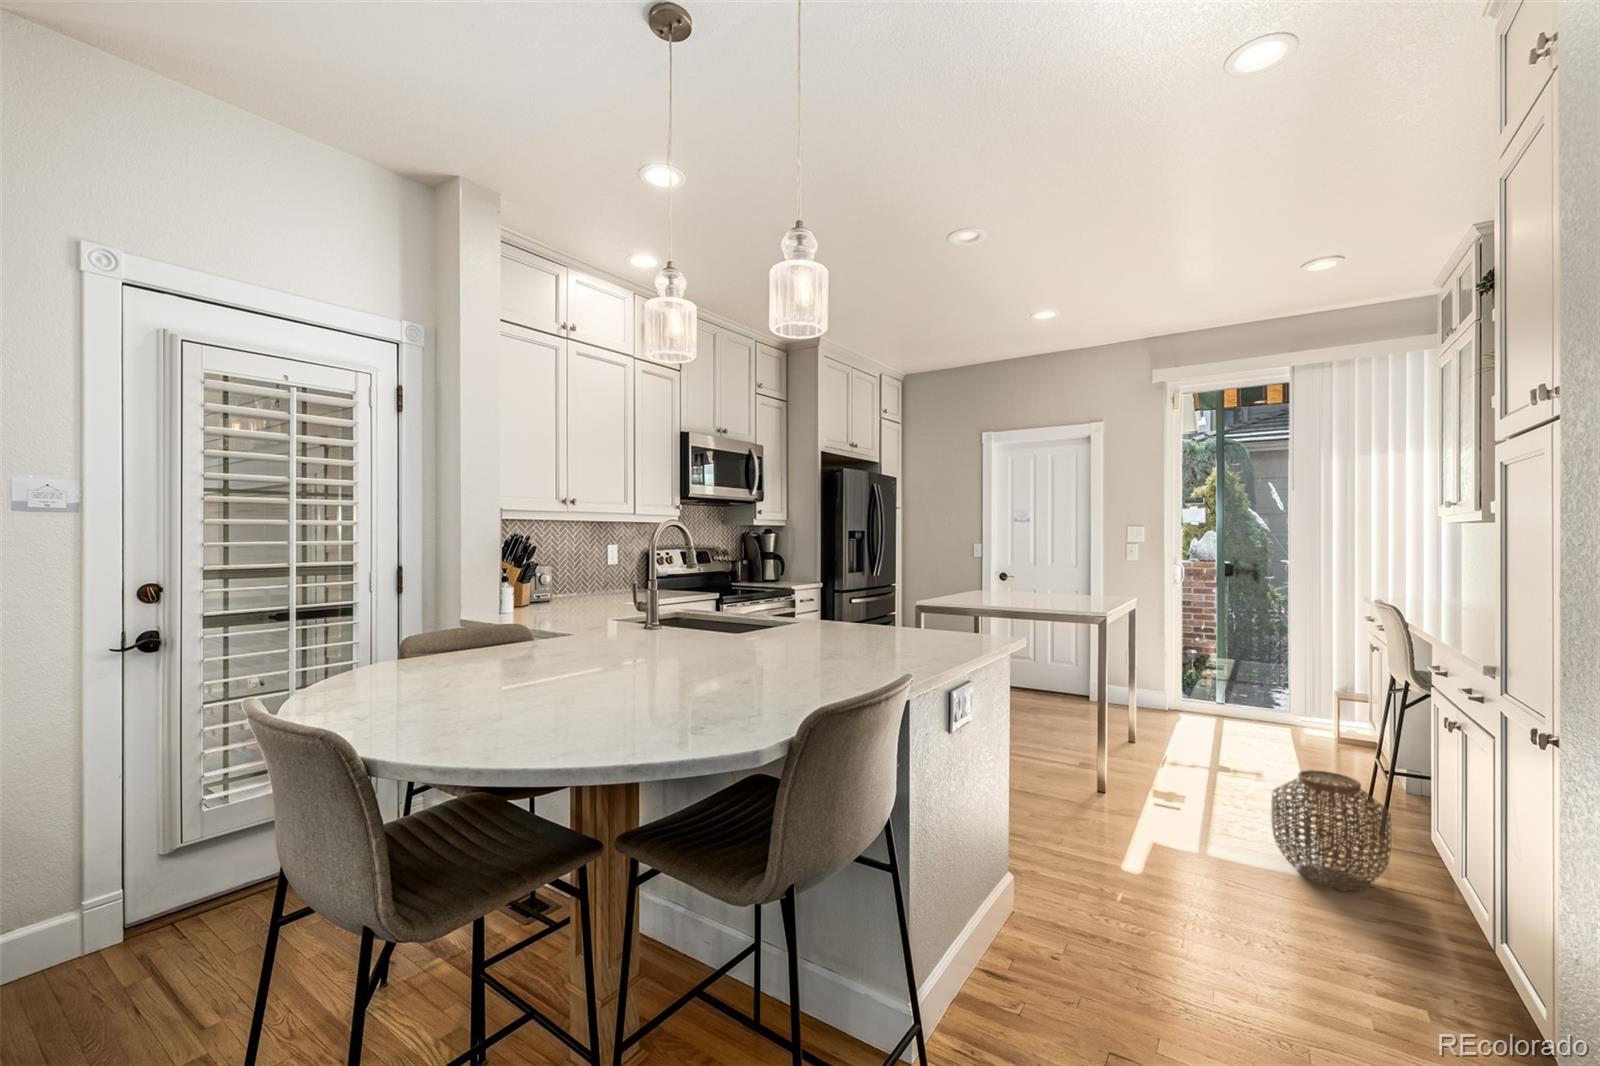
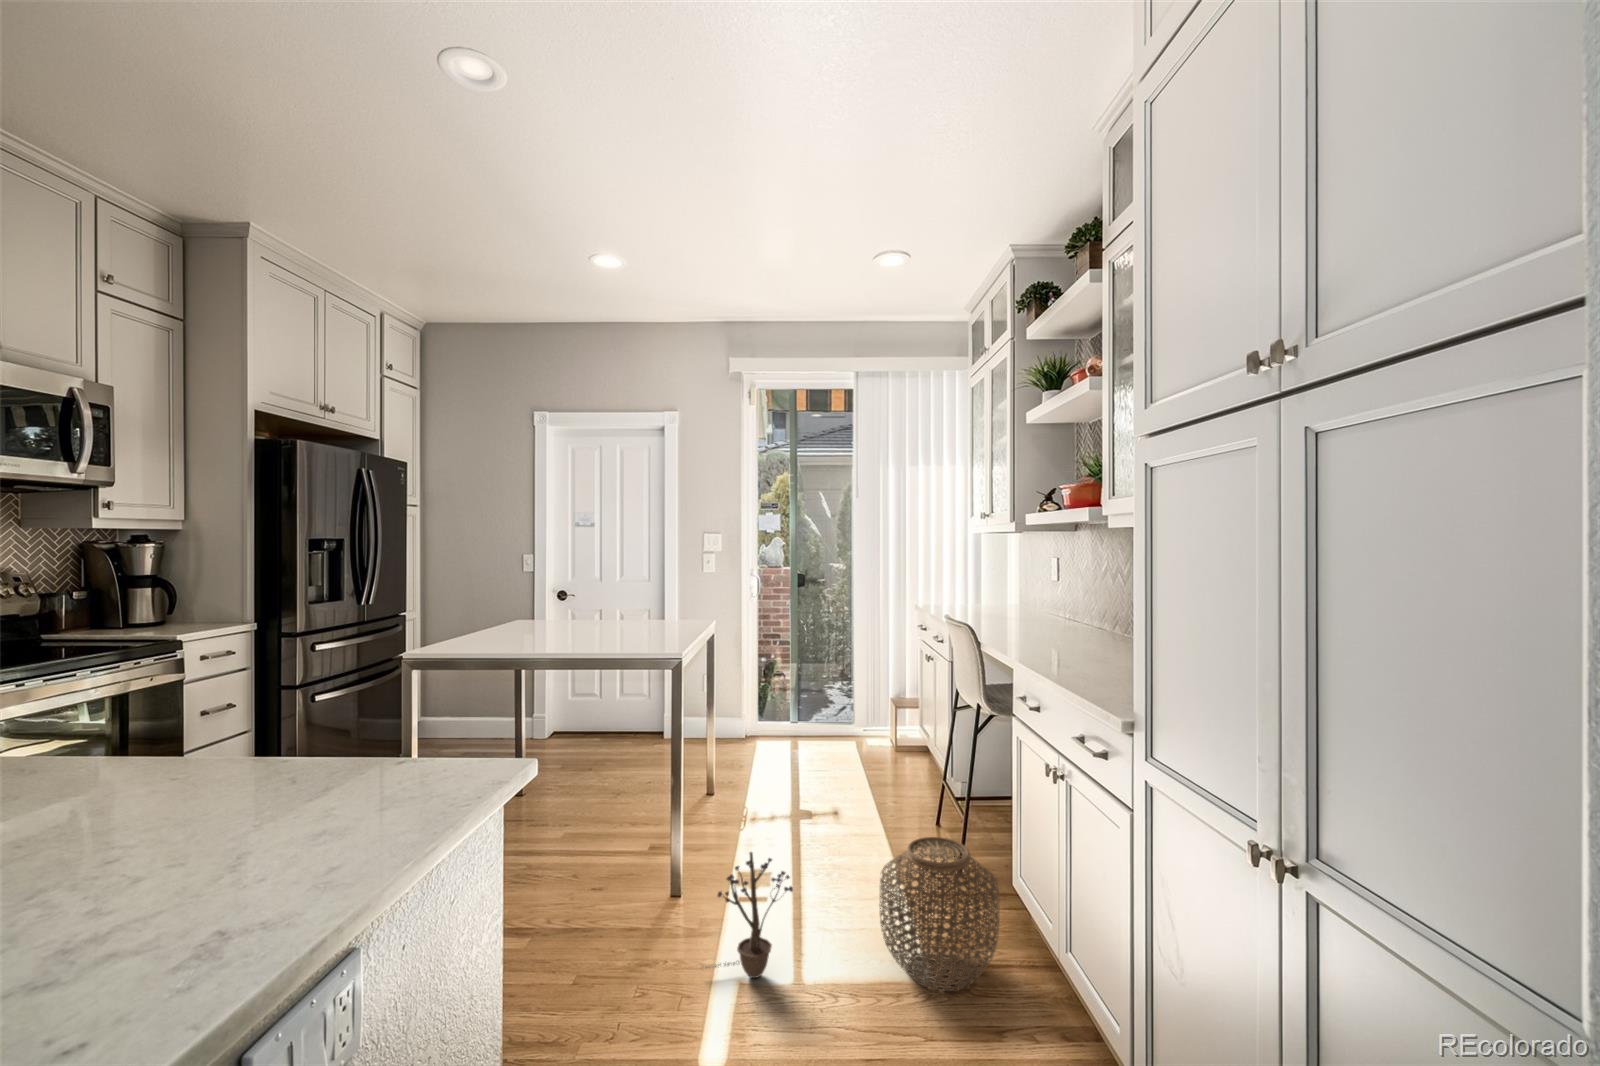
decorative plant: none [1119,753,1193,844] -> present [705,852,793,978]

